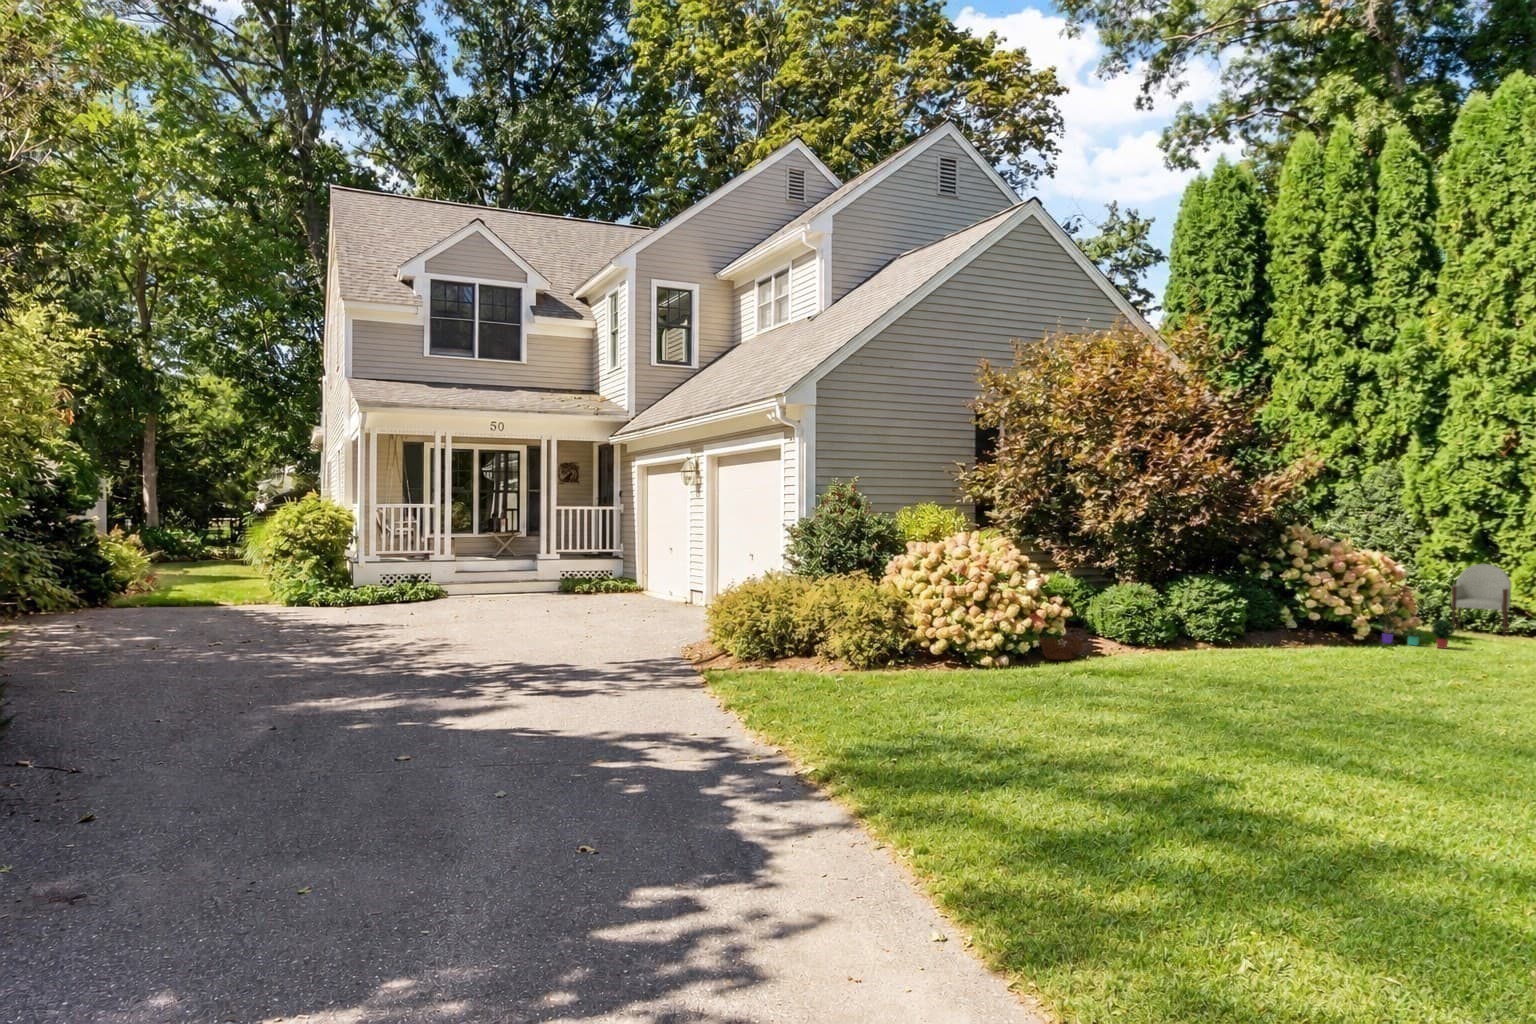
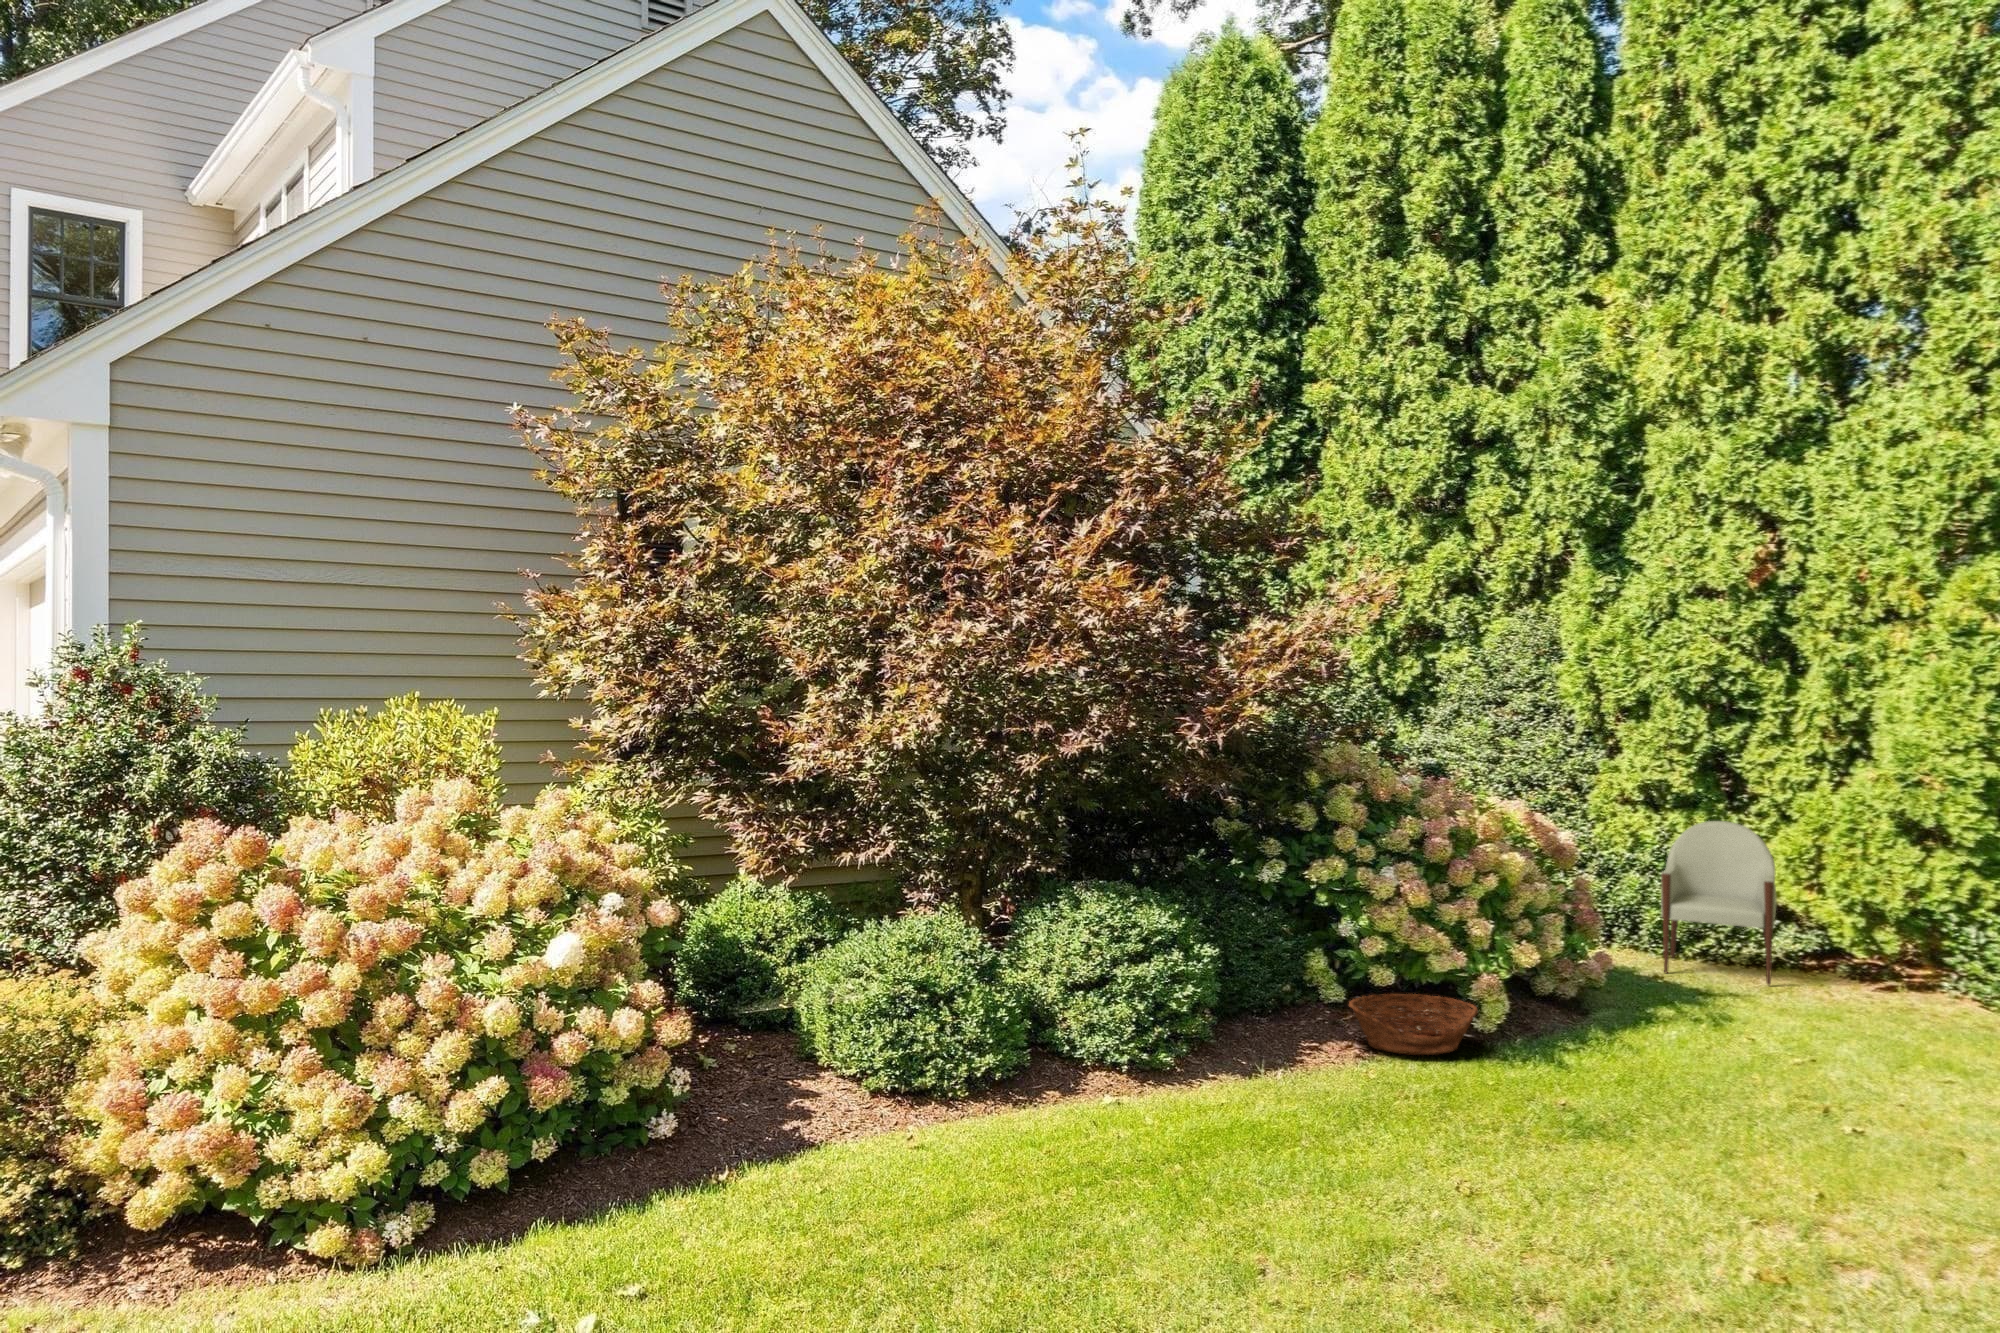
potted plant: present [1381,594,1454,648] -> none [1512,911,1684,1047]
basket: present [1038,636,1083,660] -> present [1349,994,1478,1055]

